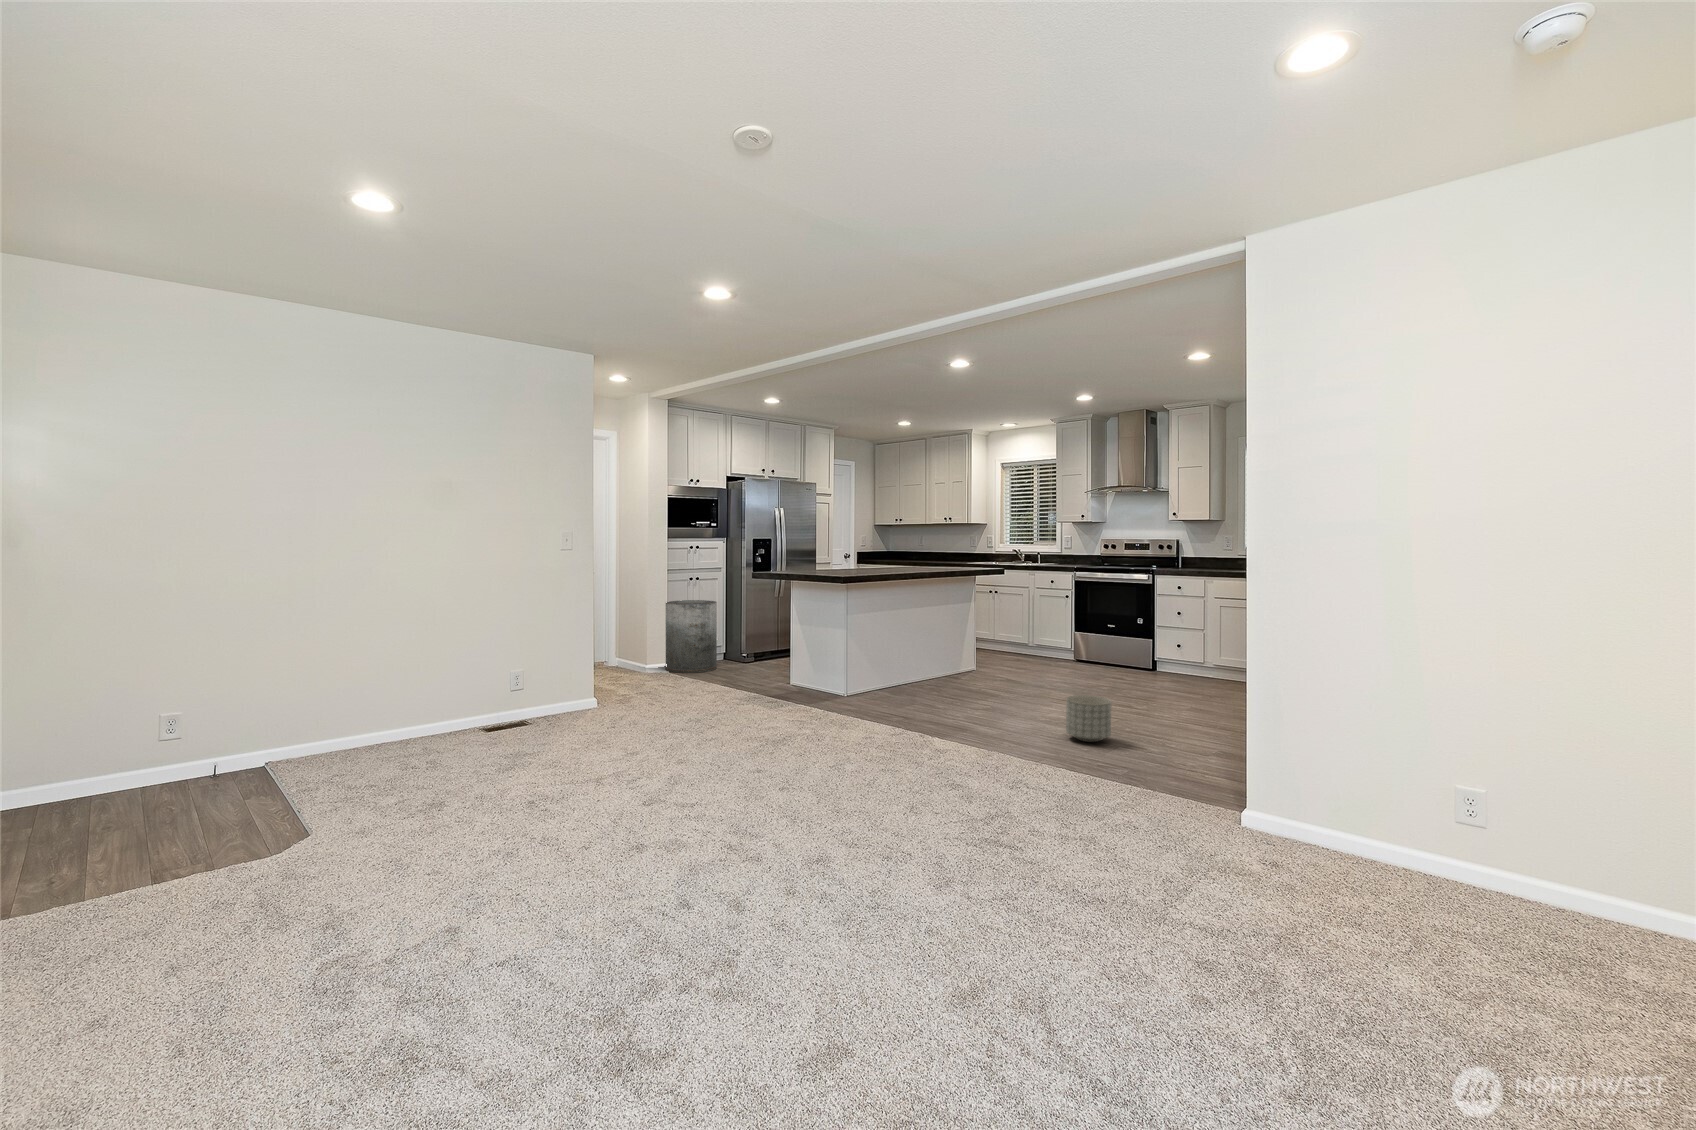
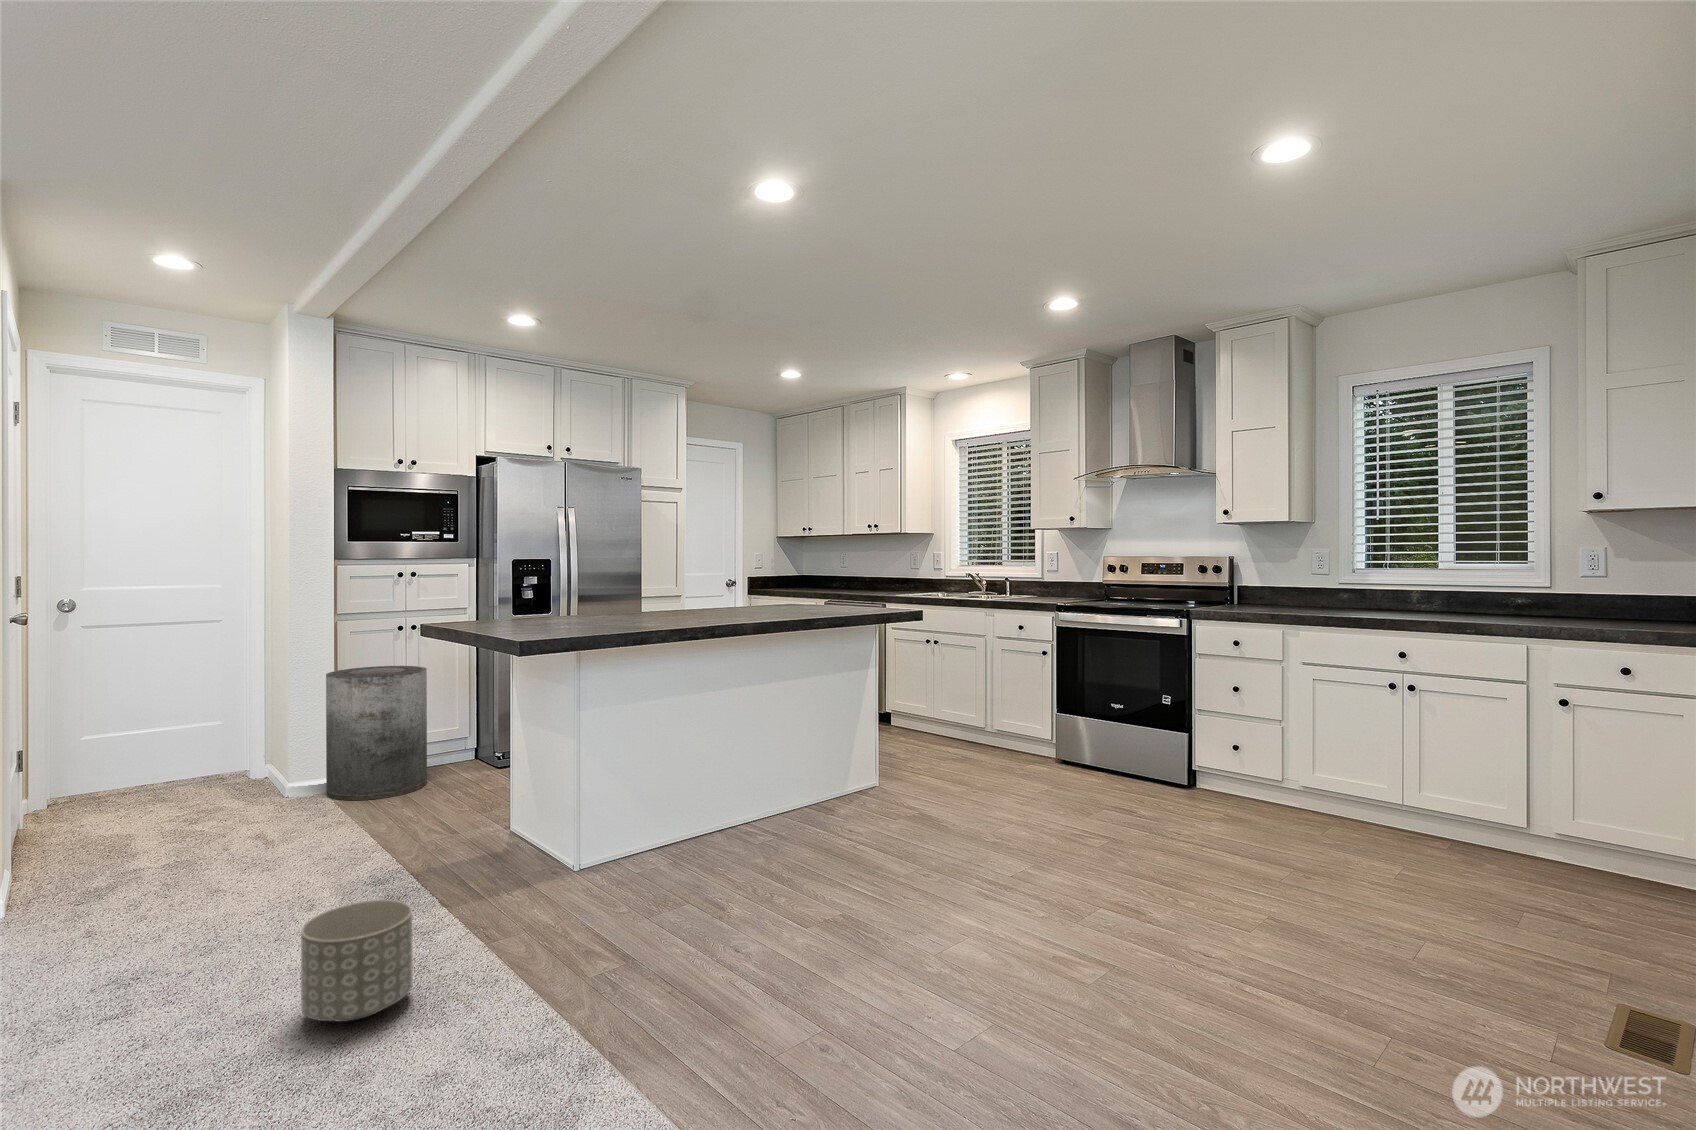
planter: present [1066,695,1111,742] -> present [301,900,412,1022]

